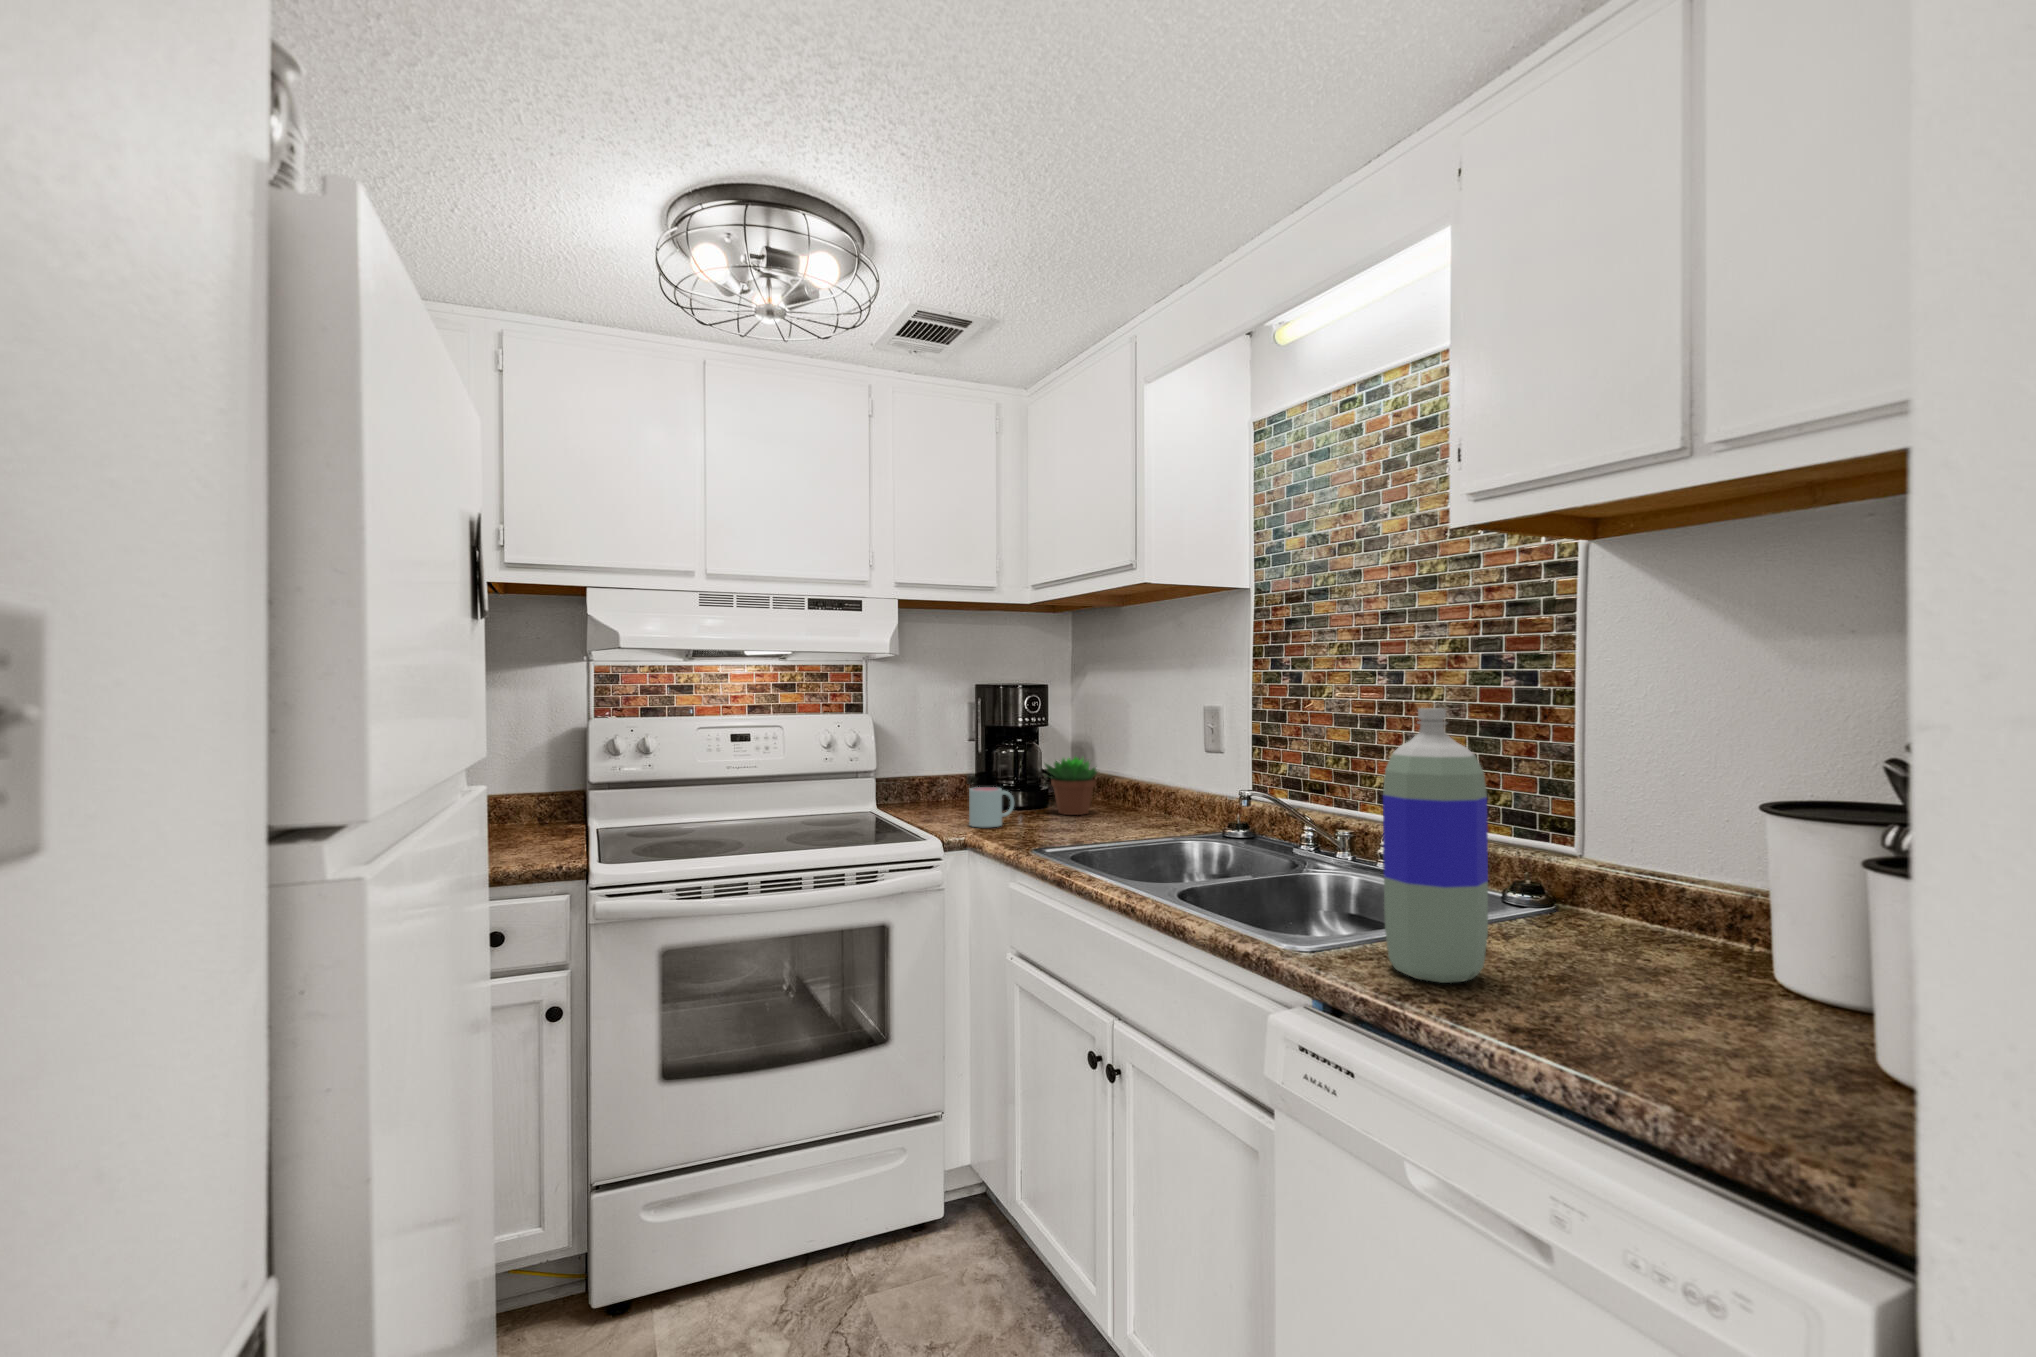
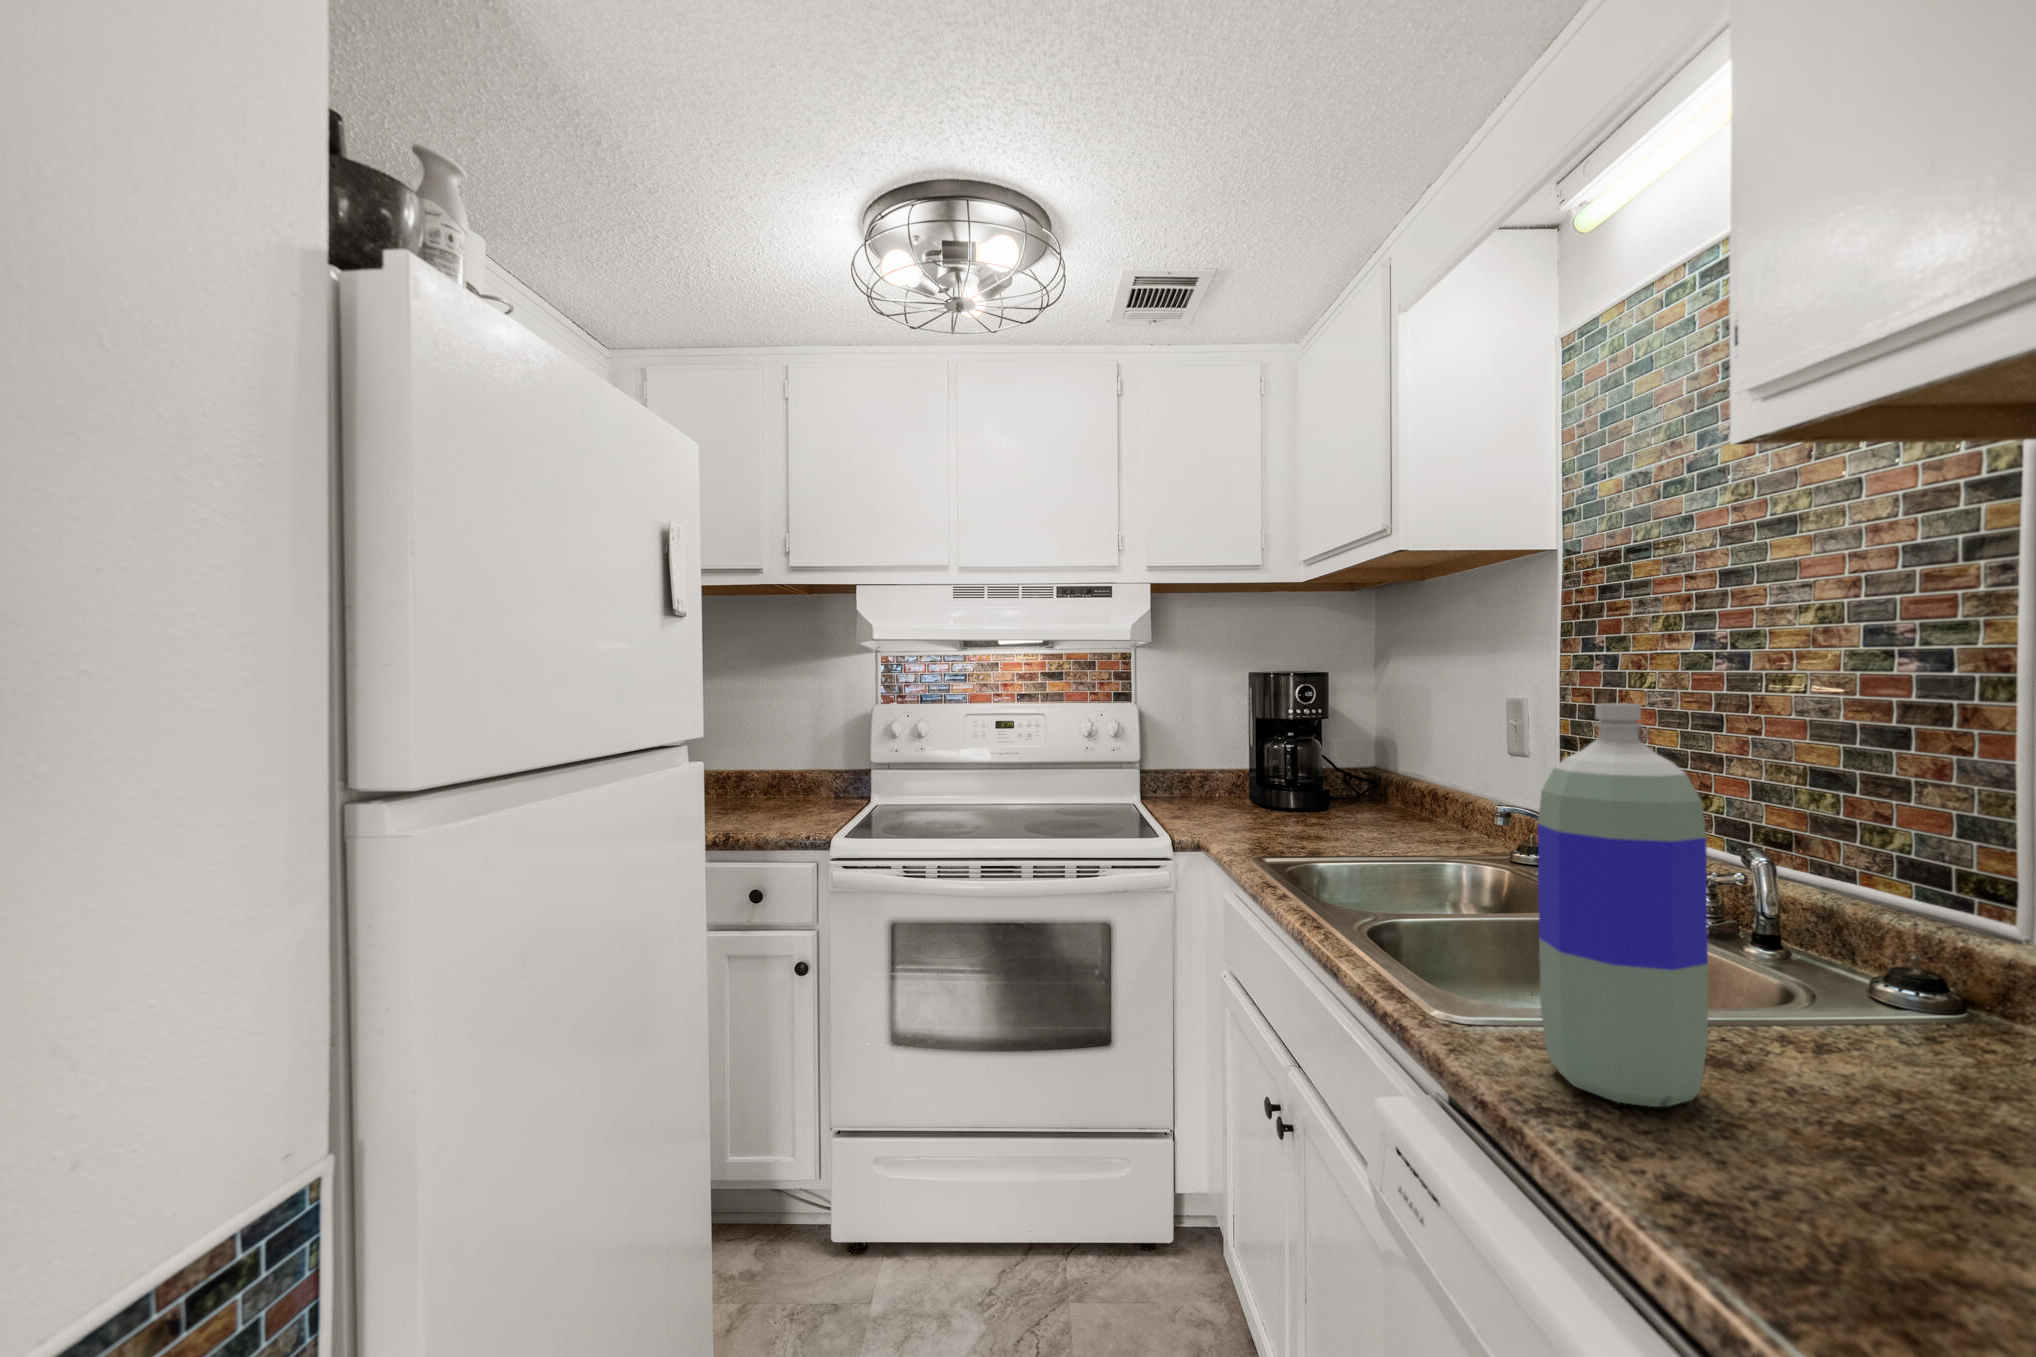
succulent plant: present [1045,757,1097,815] -> none [1316,753,1382,821]
mug: present [969,787,1014,827] -> none [1218,784,1272,828]

